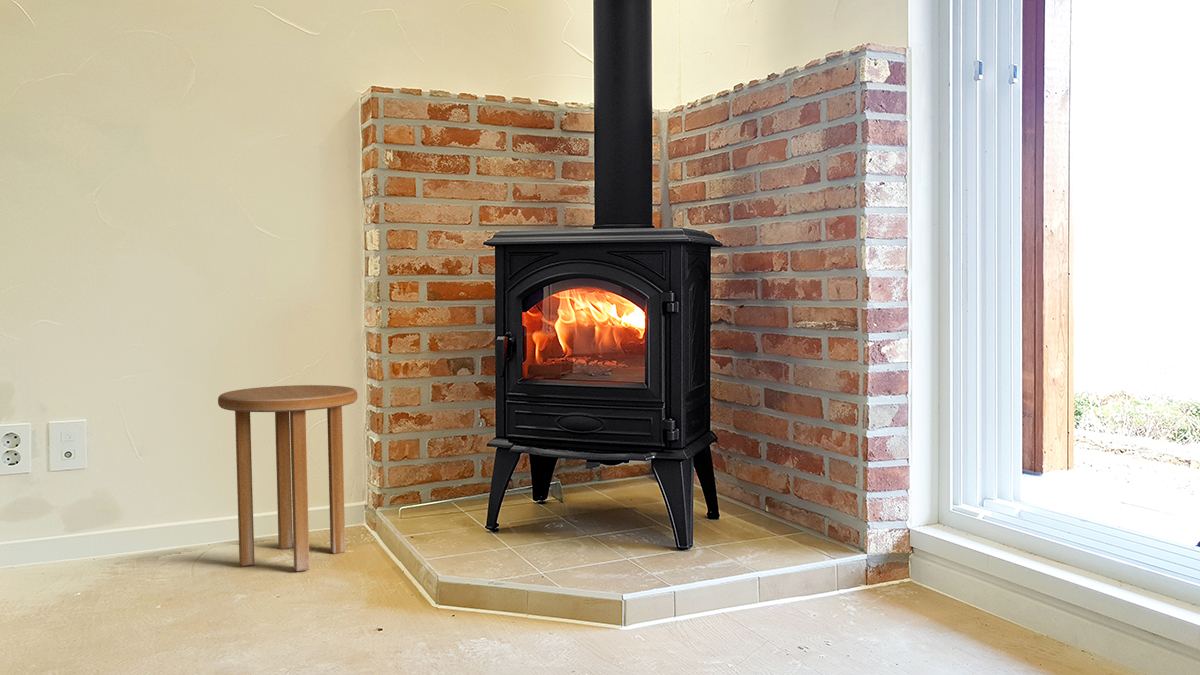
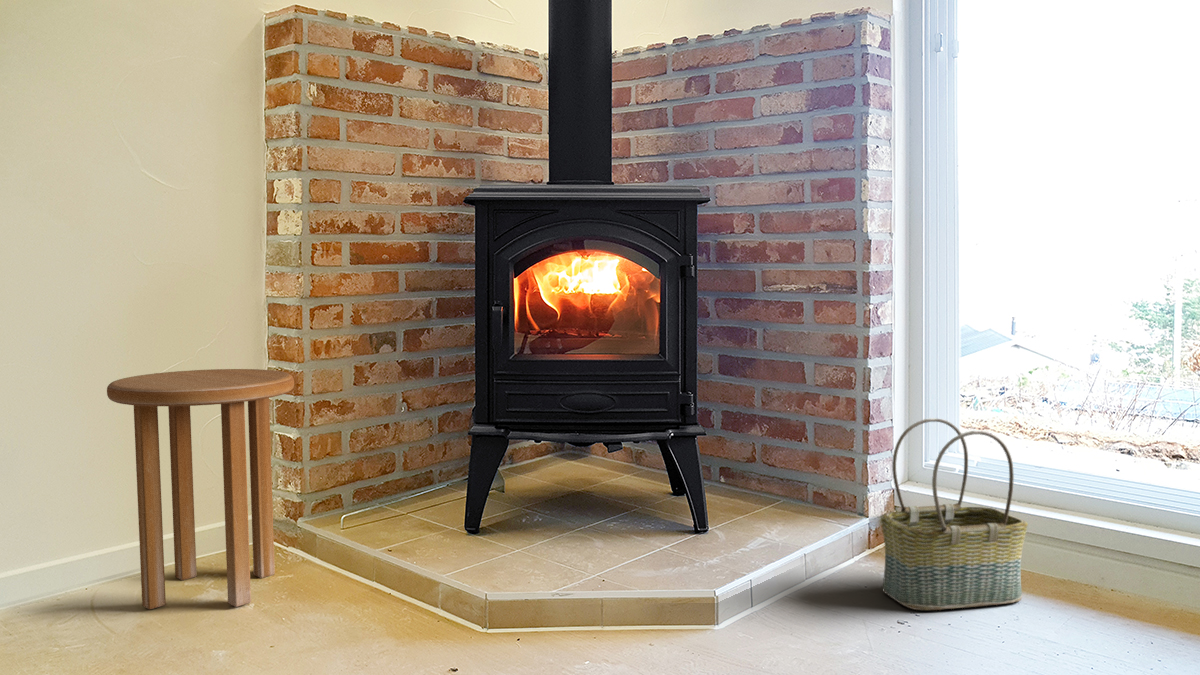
basket: none [823,457,968,649] -> present [881,418,1028,610]

